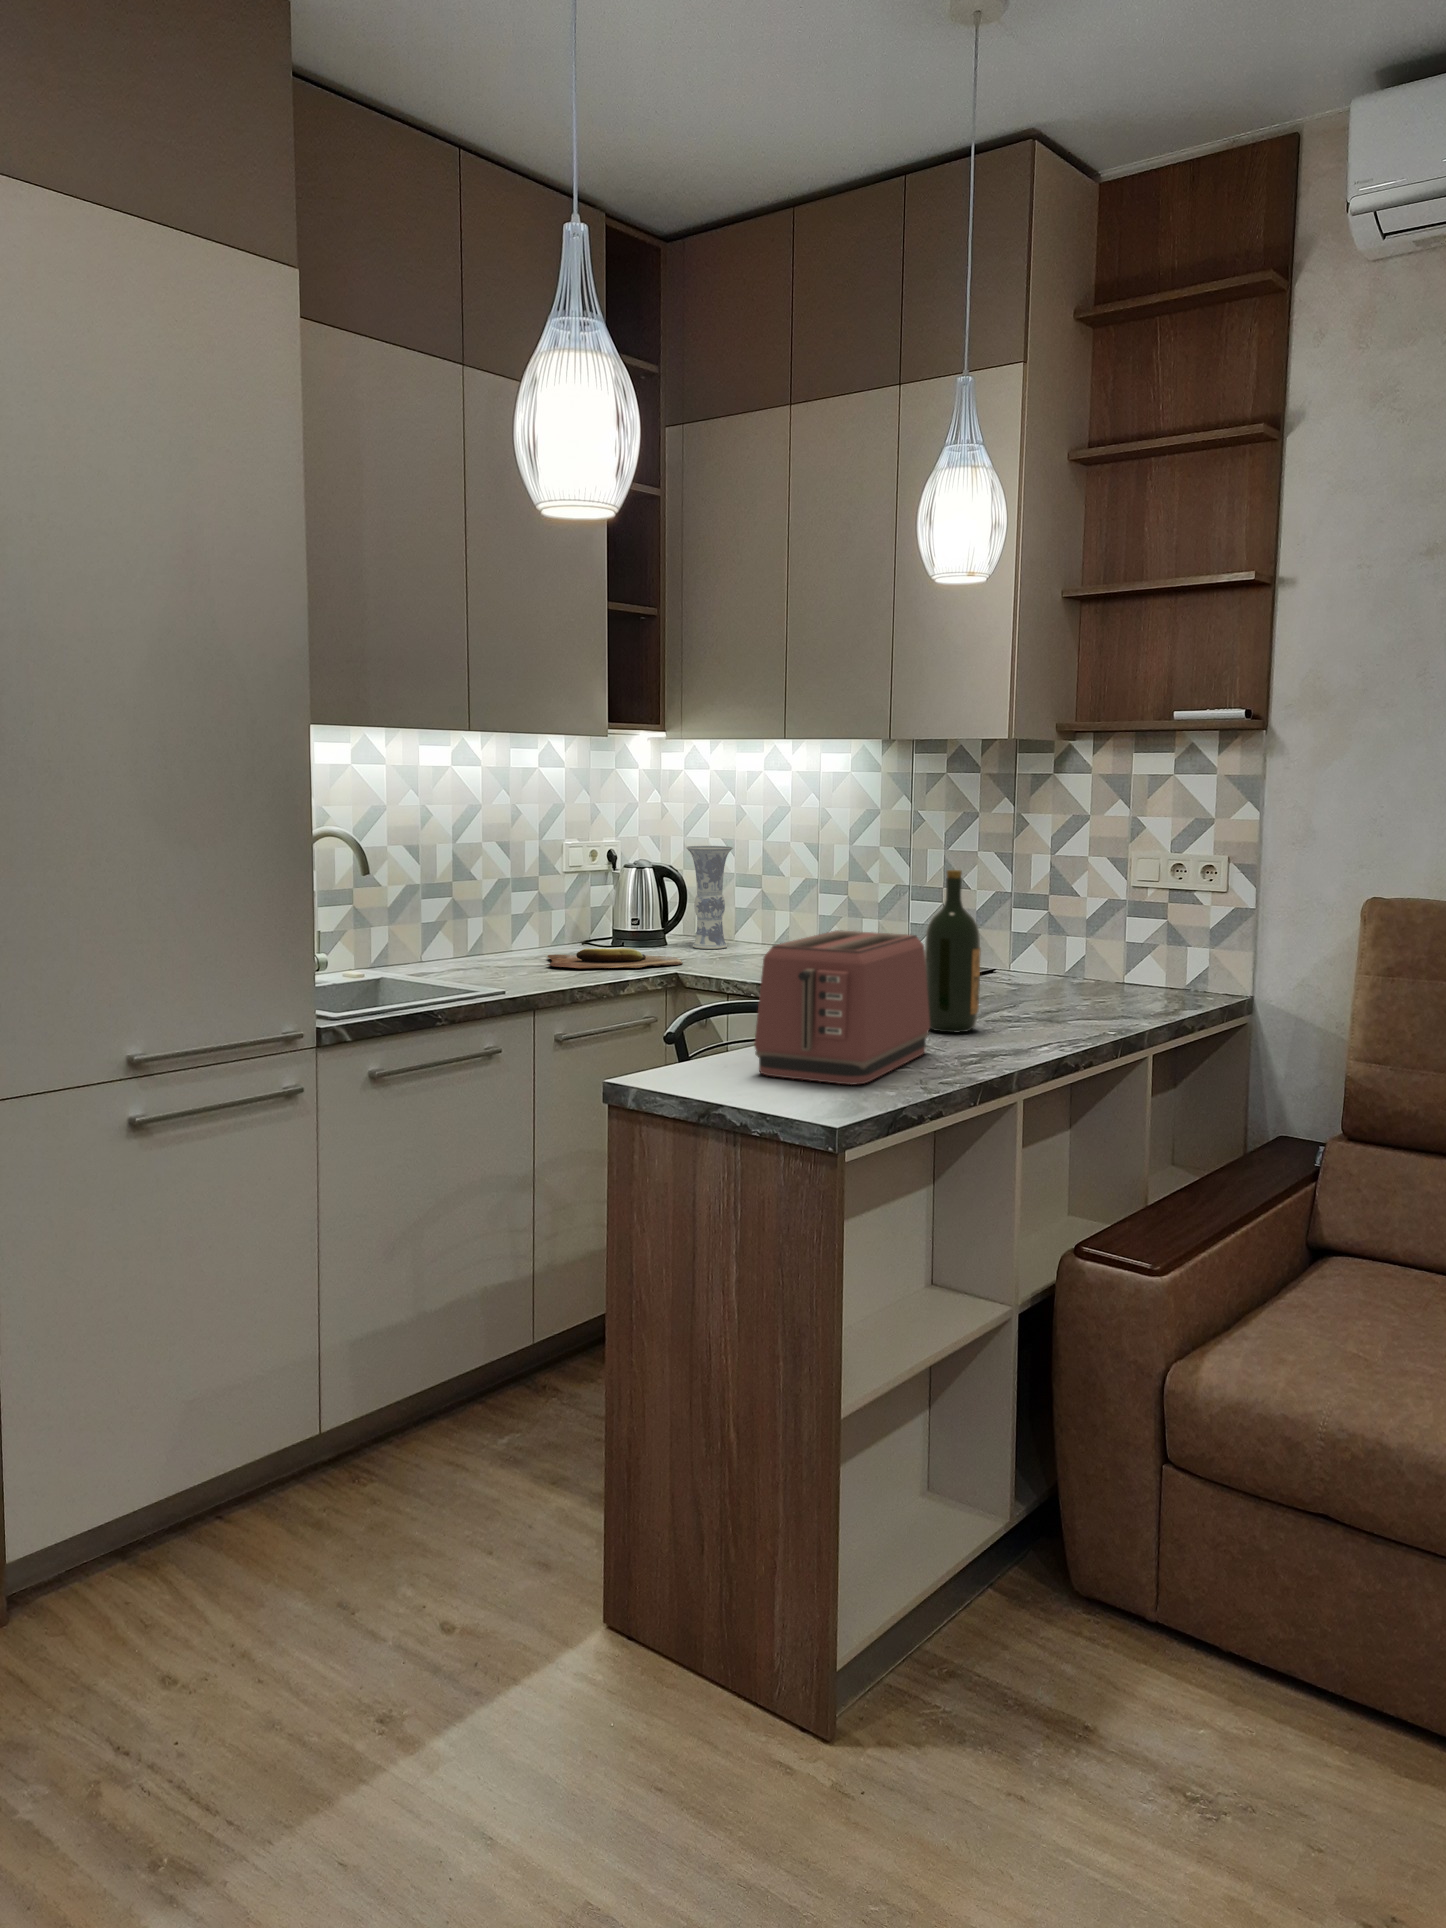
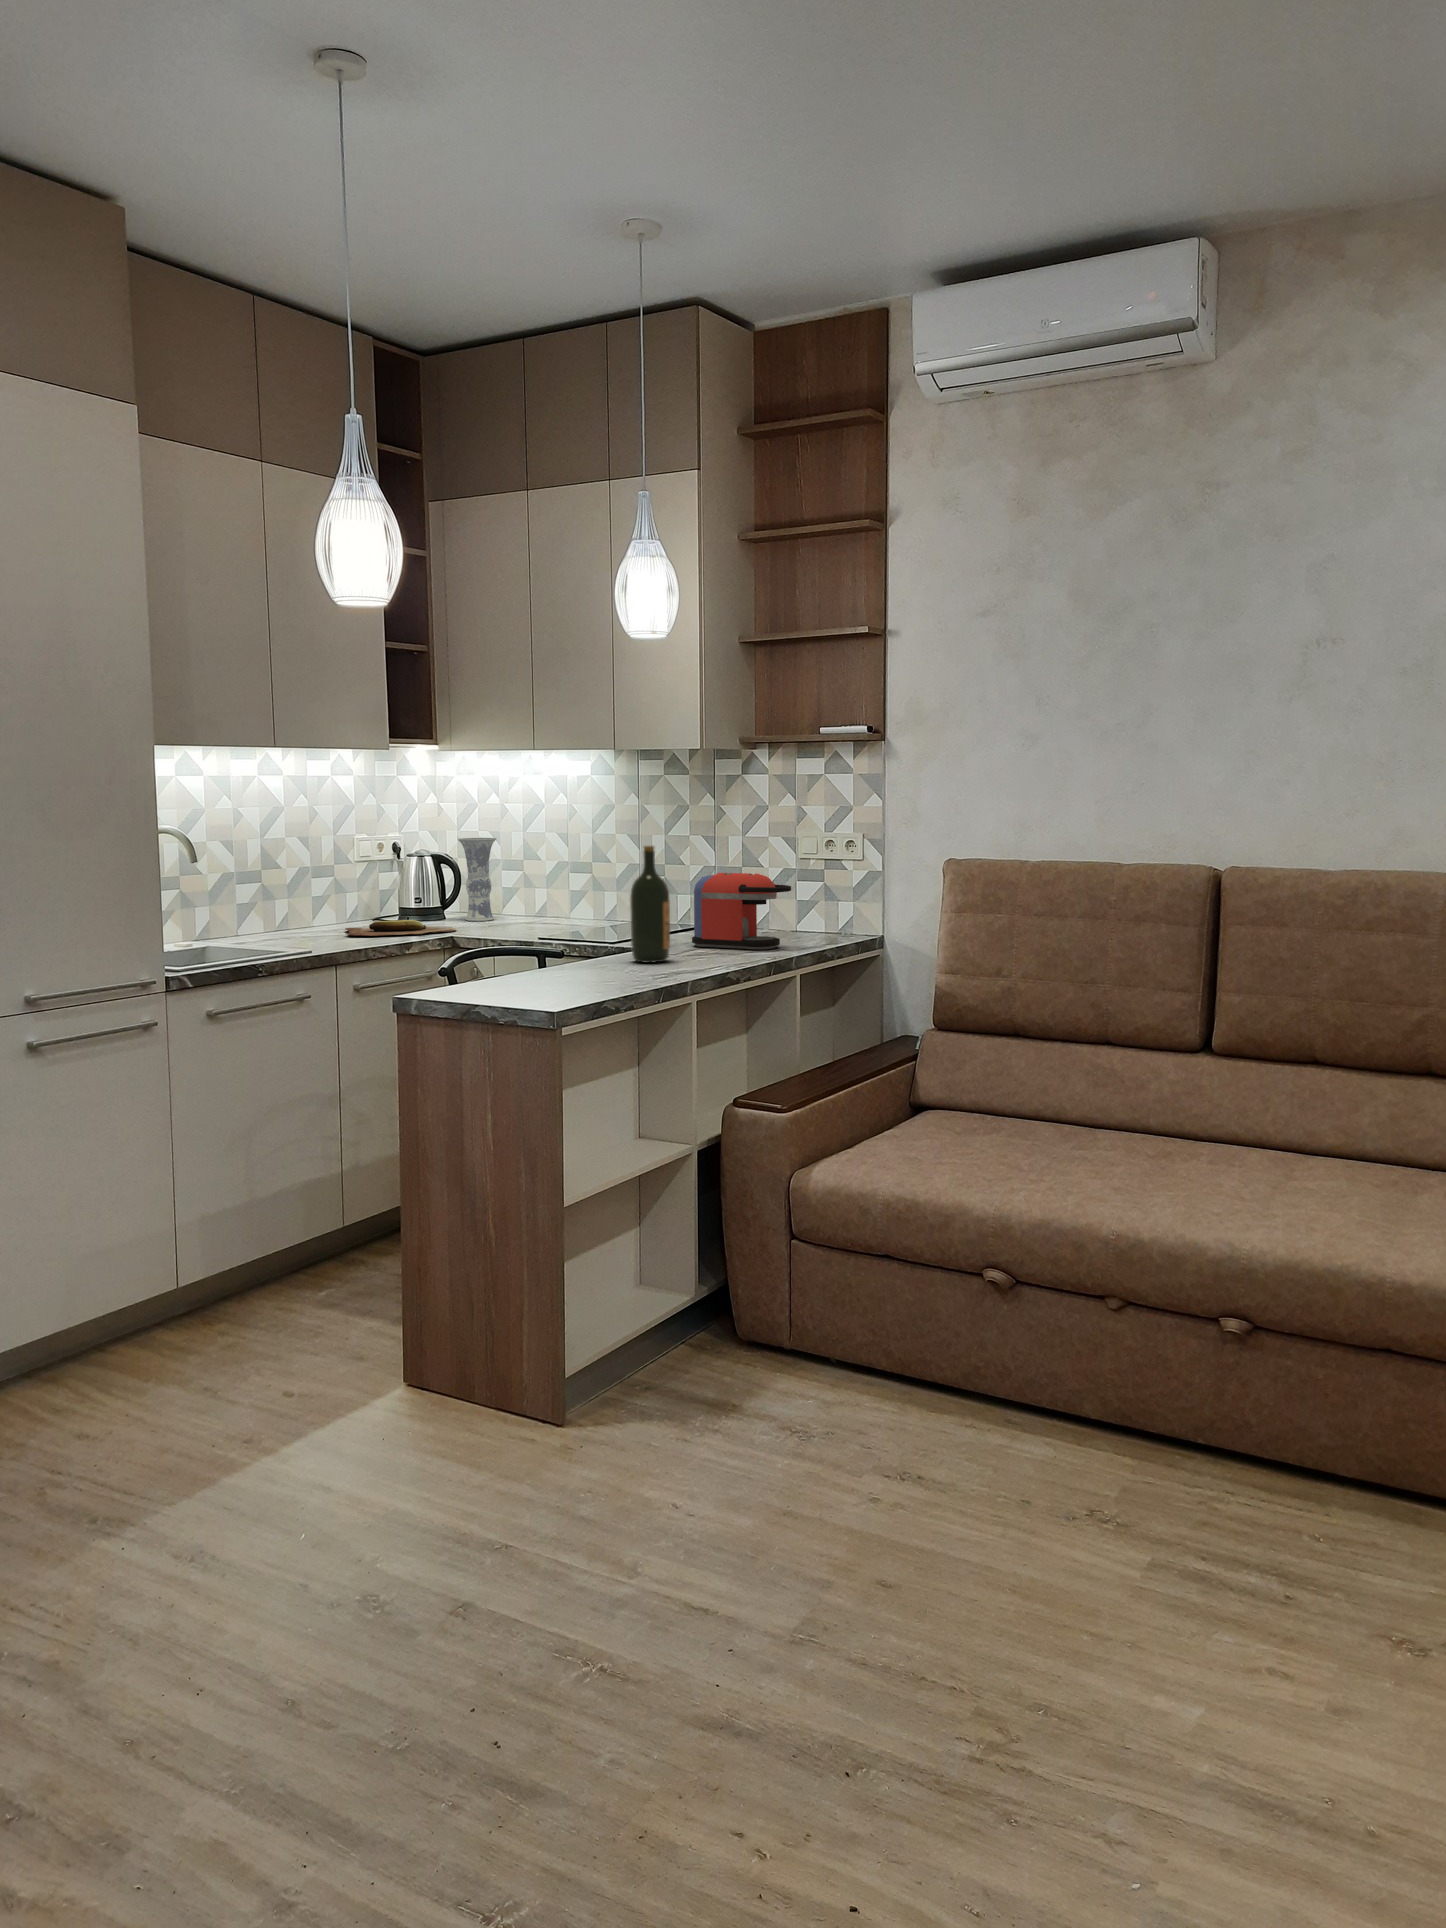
coffee maker: none [996,906,1140,1014] -> present [692,873,791,949]
toaster: present [754,930,930,1085] -> none [500,889,629,990]

